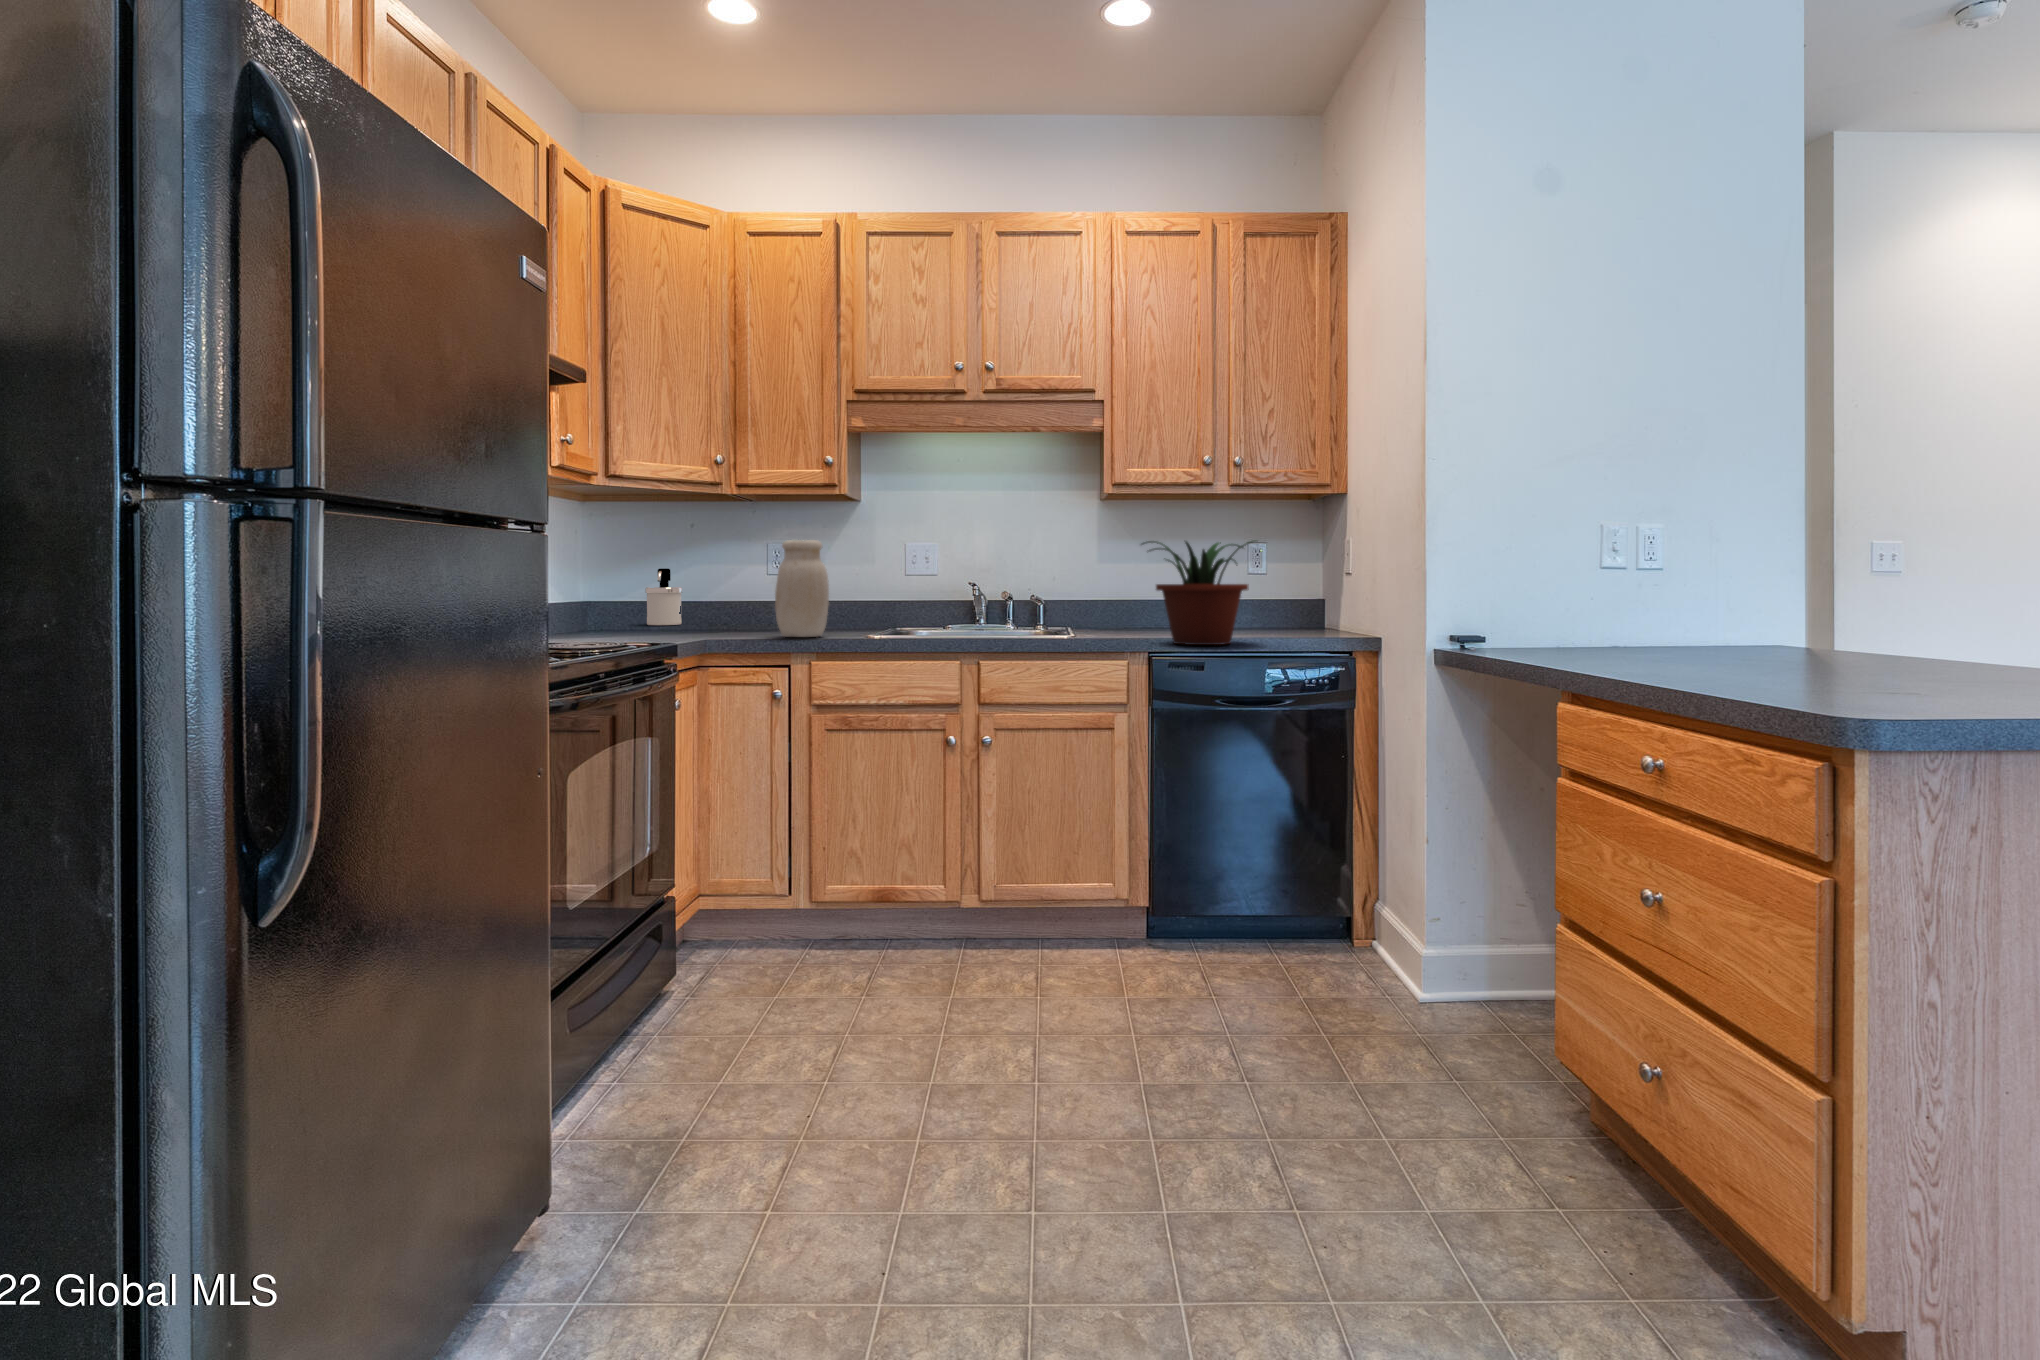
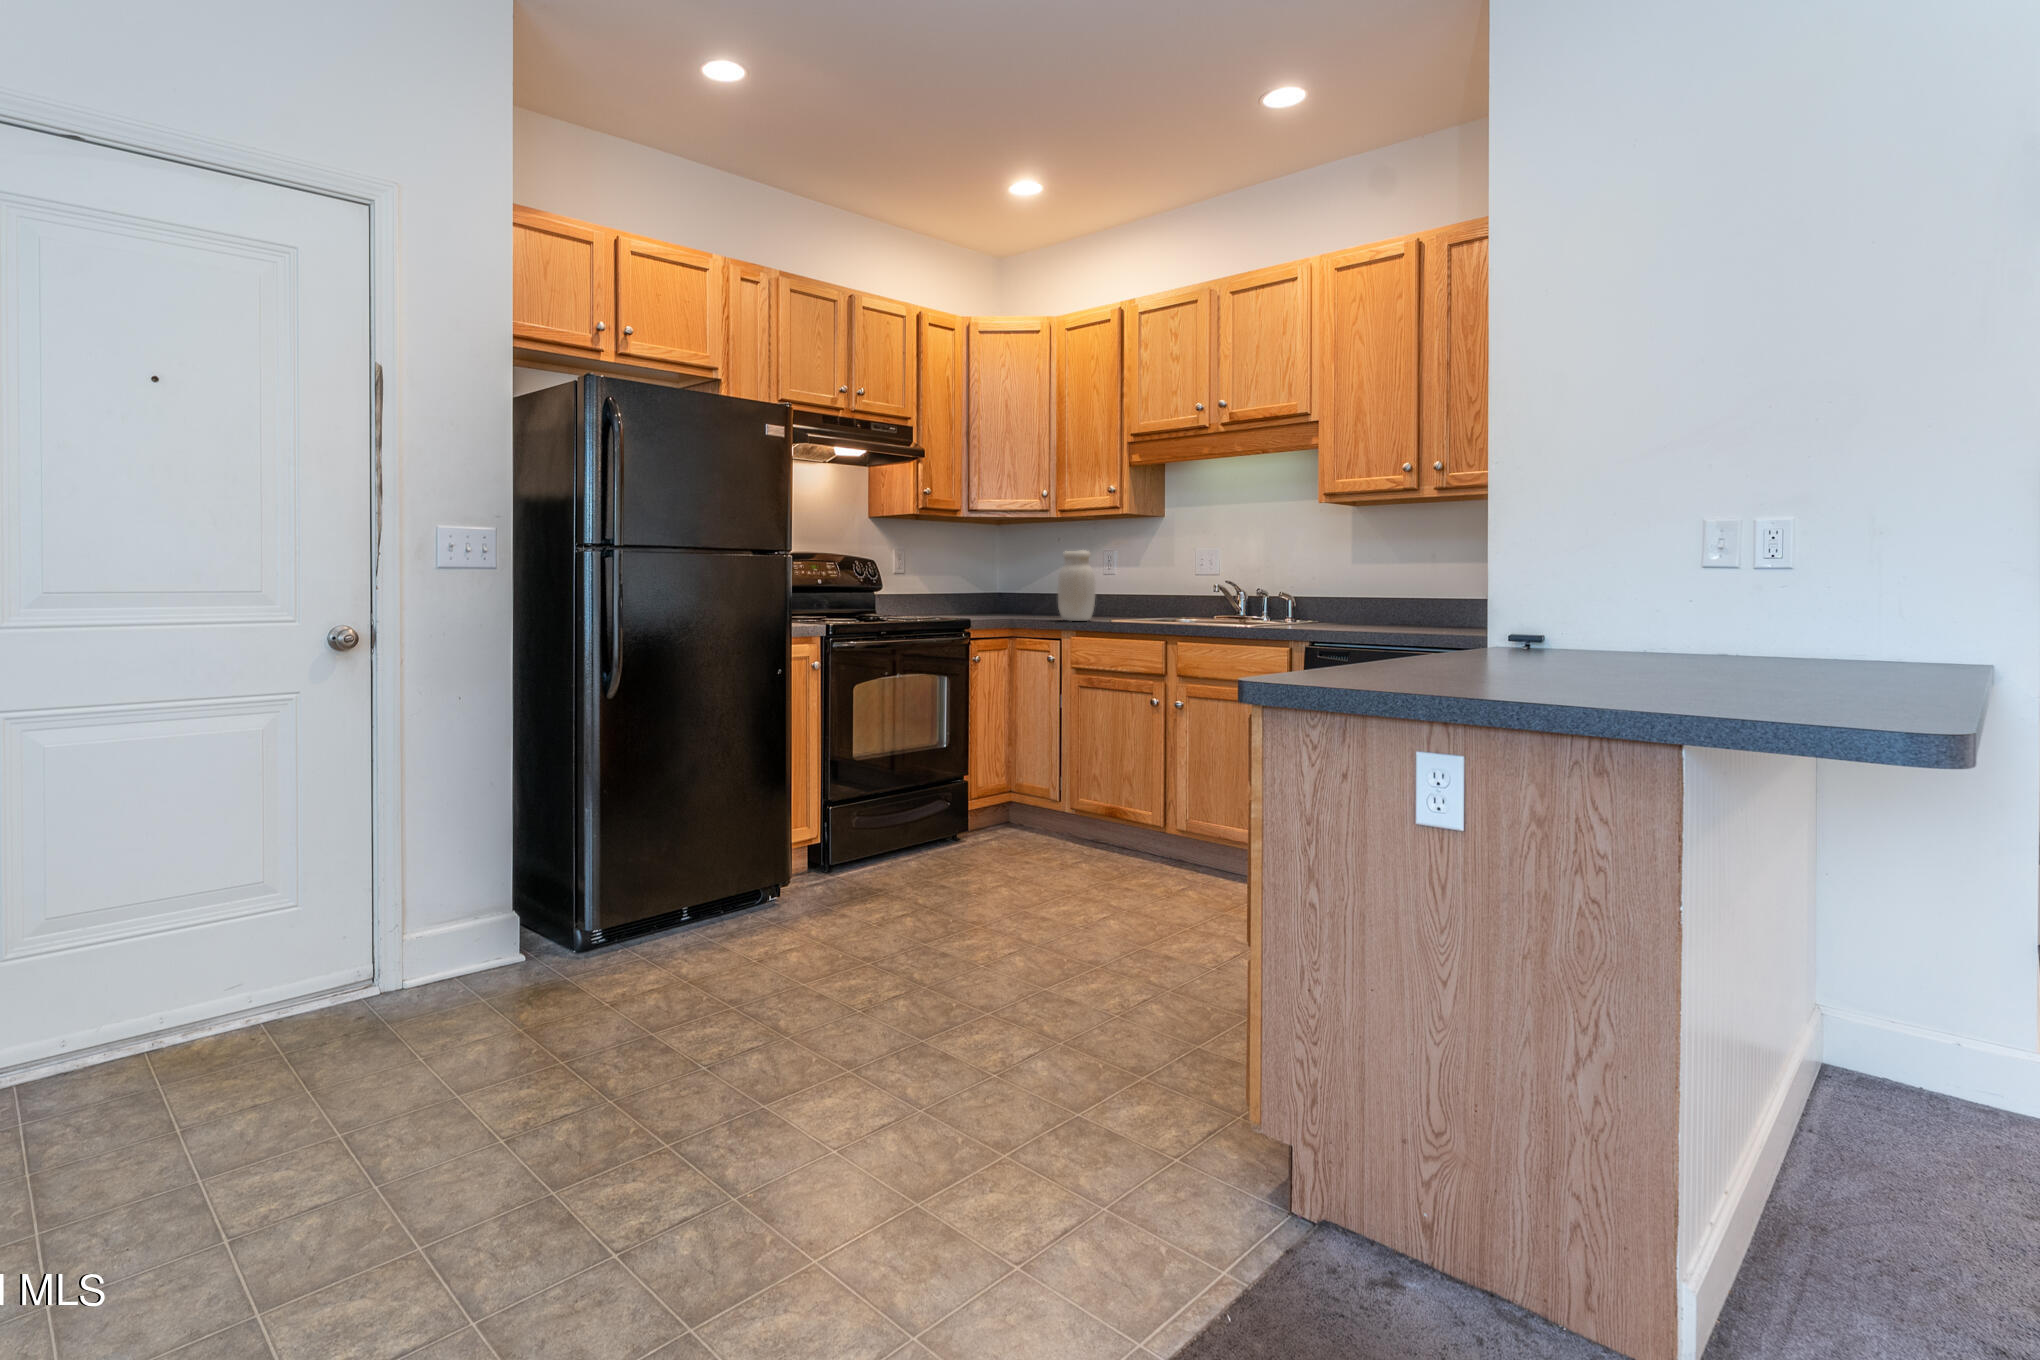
potted plant: present [1142,540,1256,645] -> none [1293,543,1405,639]
soap dispenser: present [645,568,682,625] -> none [1023,571,1047,611]

